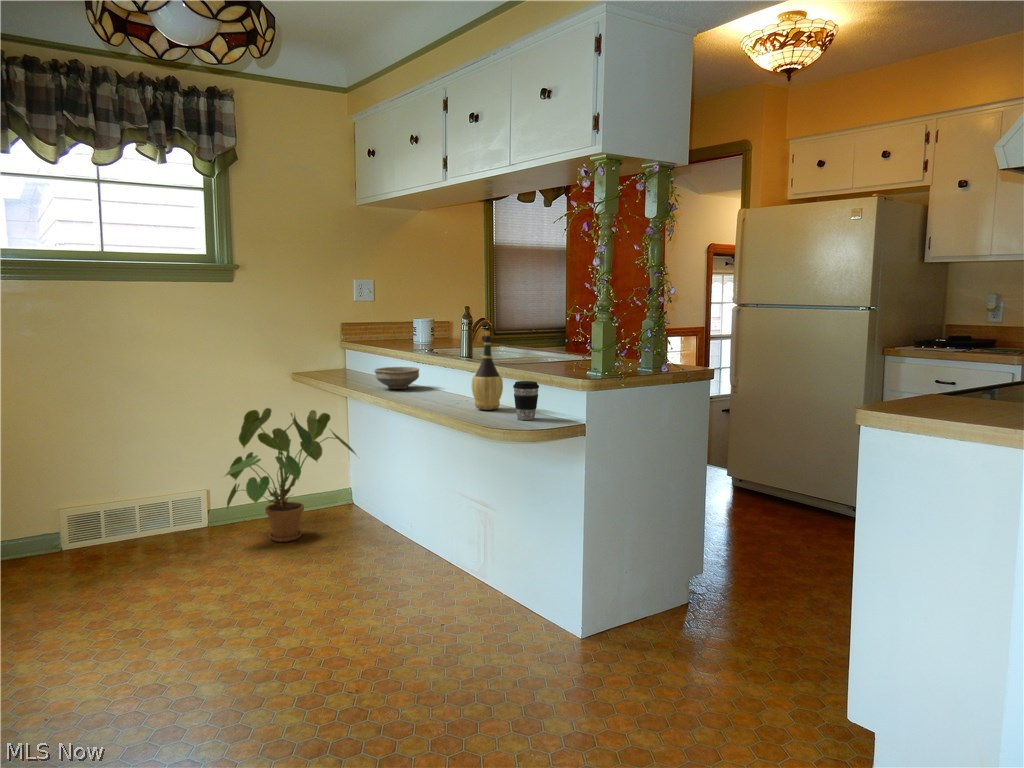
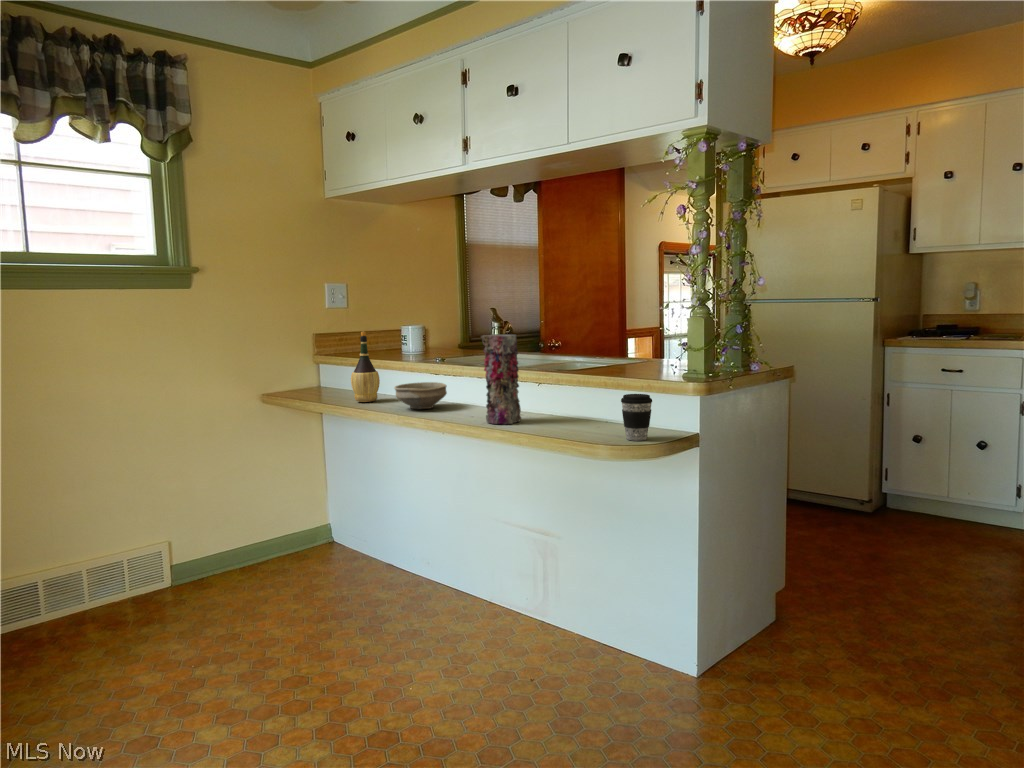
vase: none [427,328,459,403] -> present [481,334,521,424]
wine bottle: present [472,331,503,410] -> present [351,331,380,402]
house plant: present [225,408,356,542] -> none [201,437,362,599]

